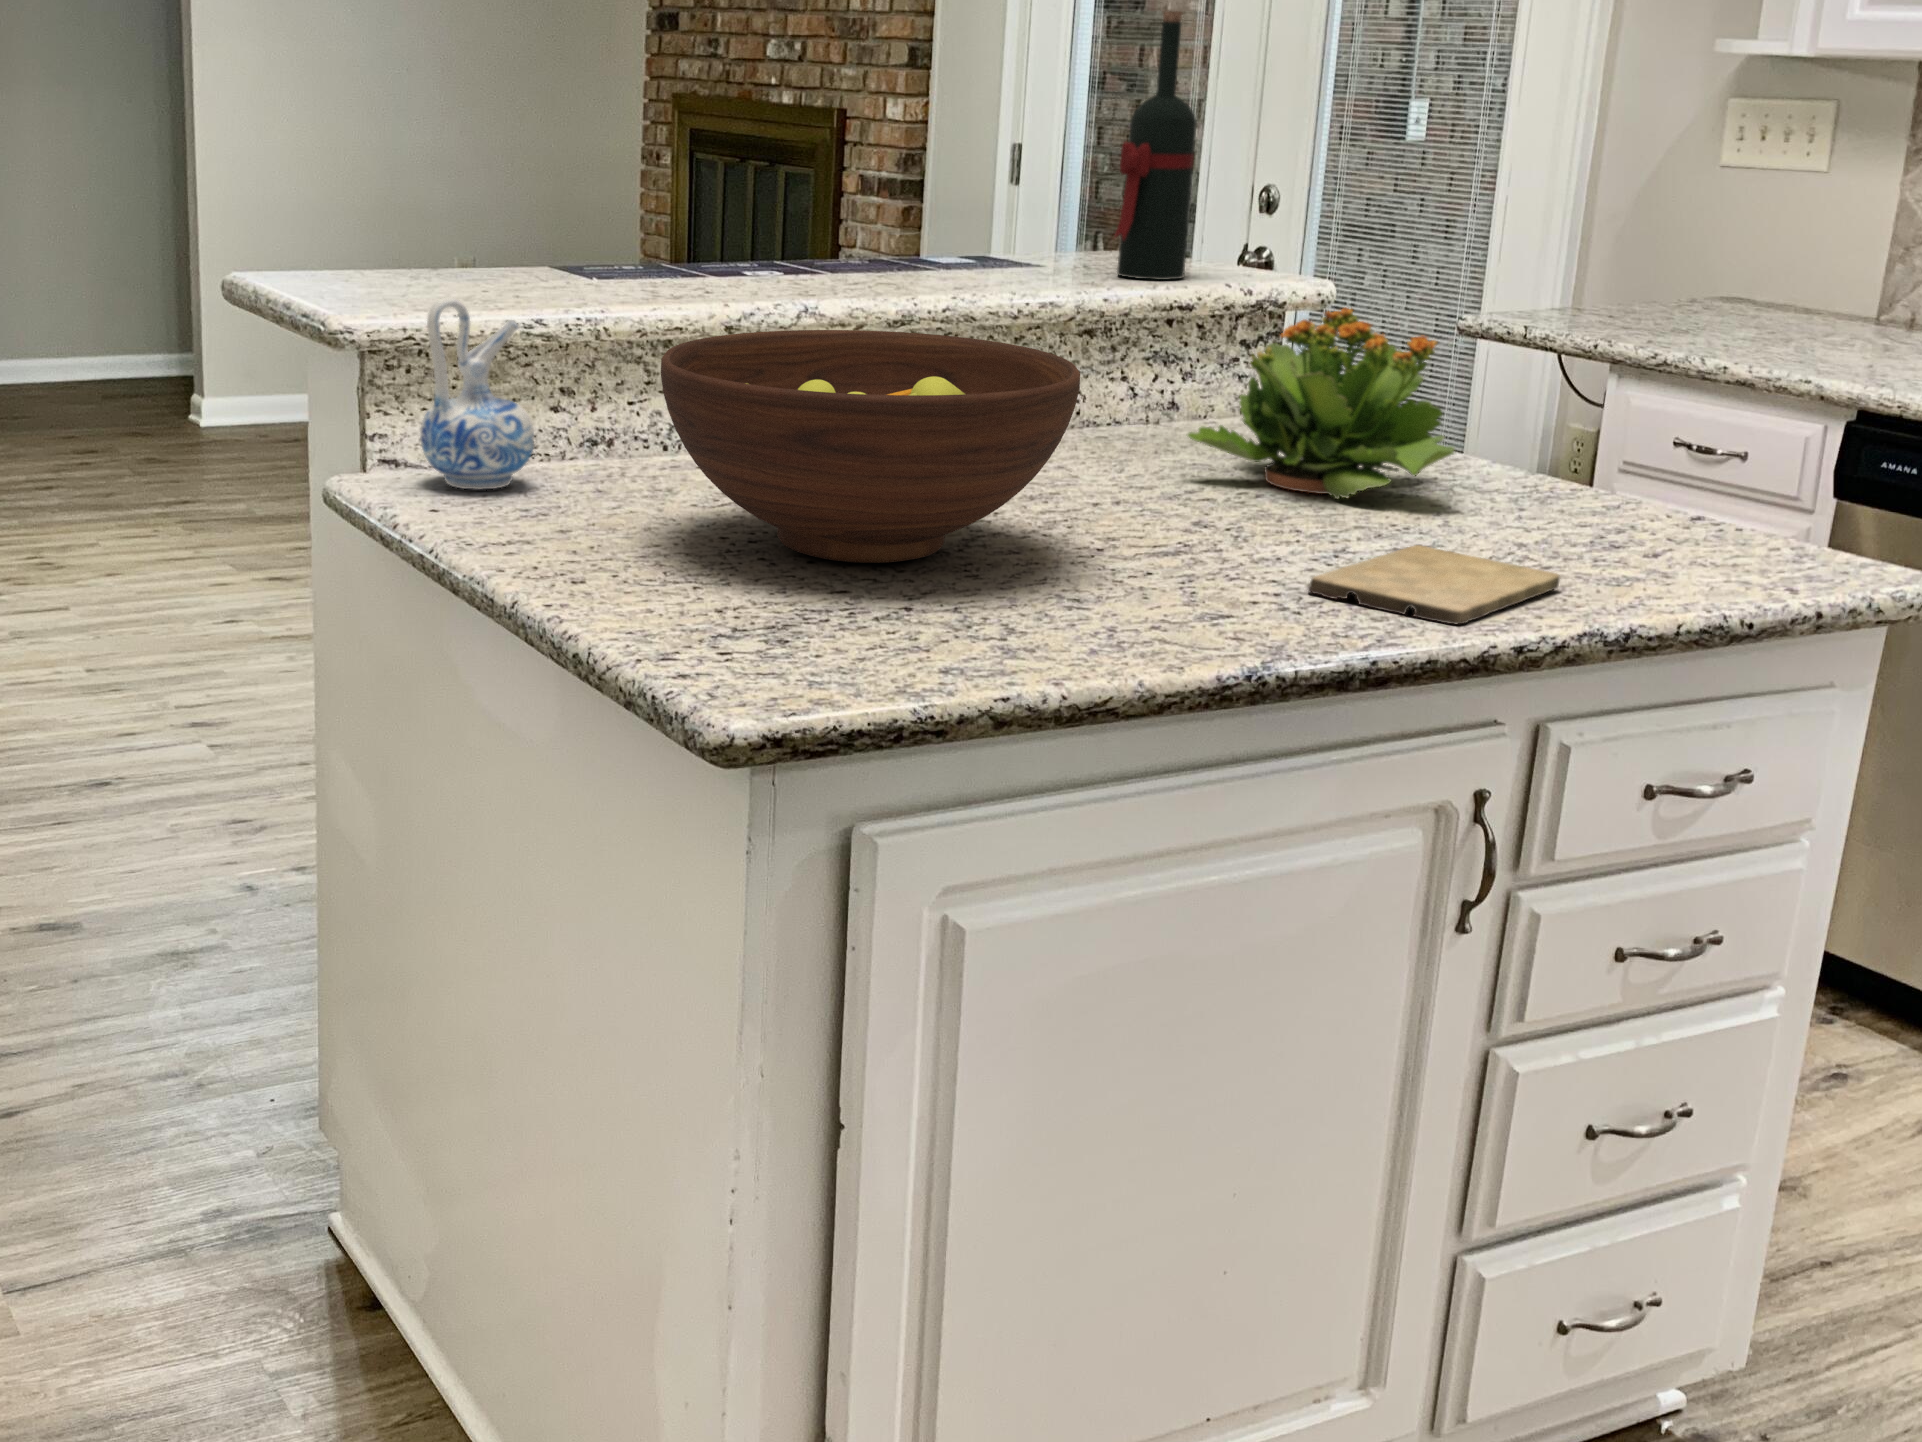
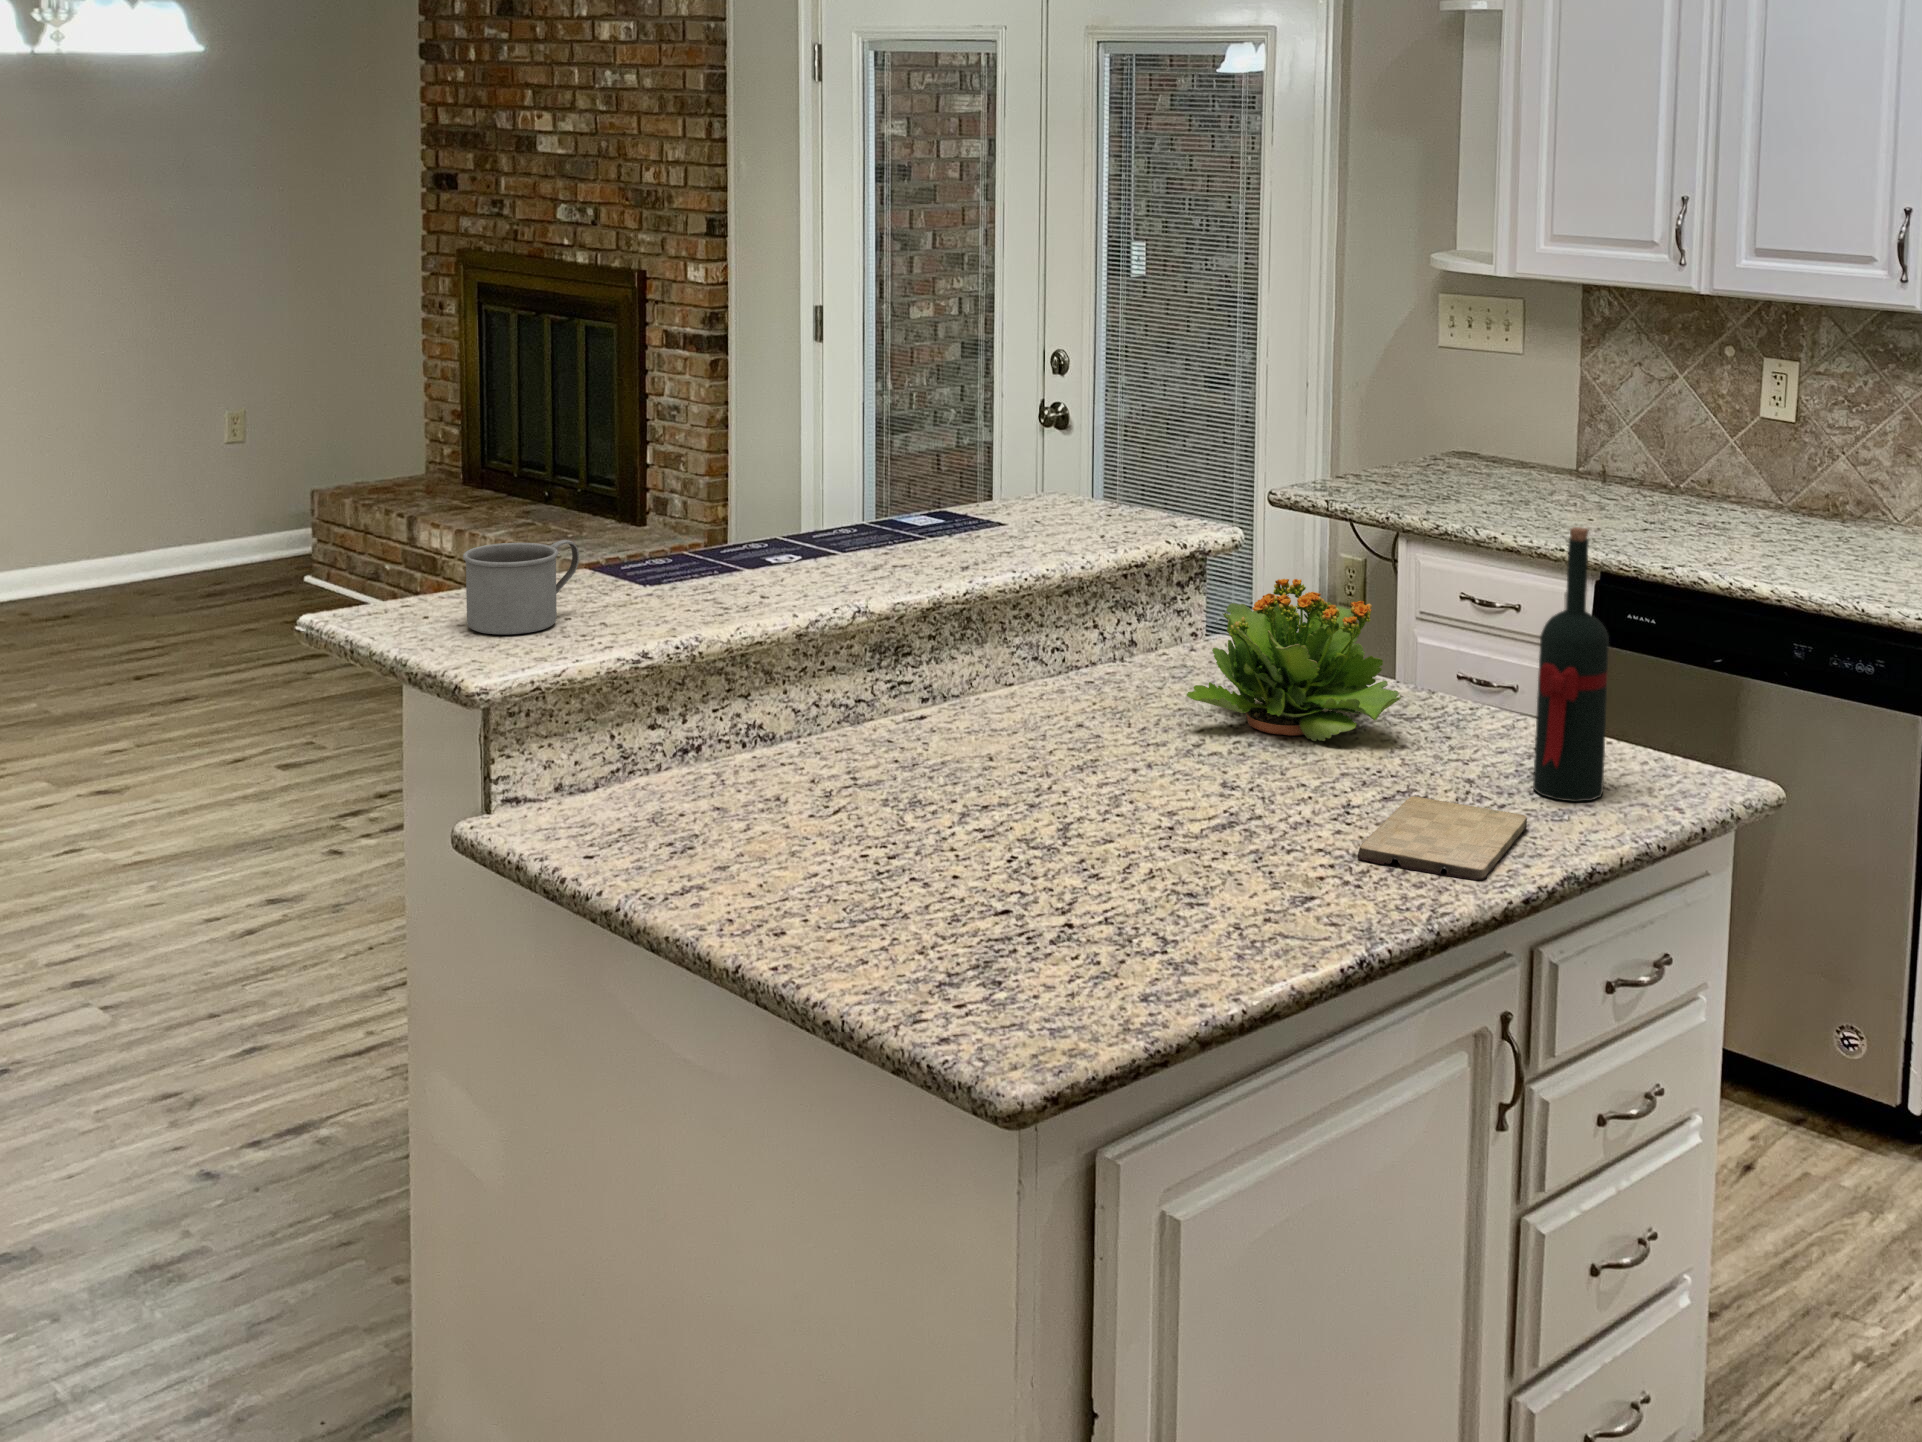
wine bottle: present [1115,11,1197,280] -> present [1533,527,1609,802]
mug: none [373,203,503,295] -> present [463,540,579,635]
ceramic pitcher: present [420,297,534,489] -> none [559,659,665,828]
fruit bowl: present [661,330,1080,563] -> none [819,656,1169,878]

